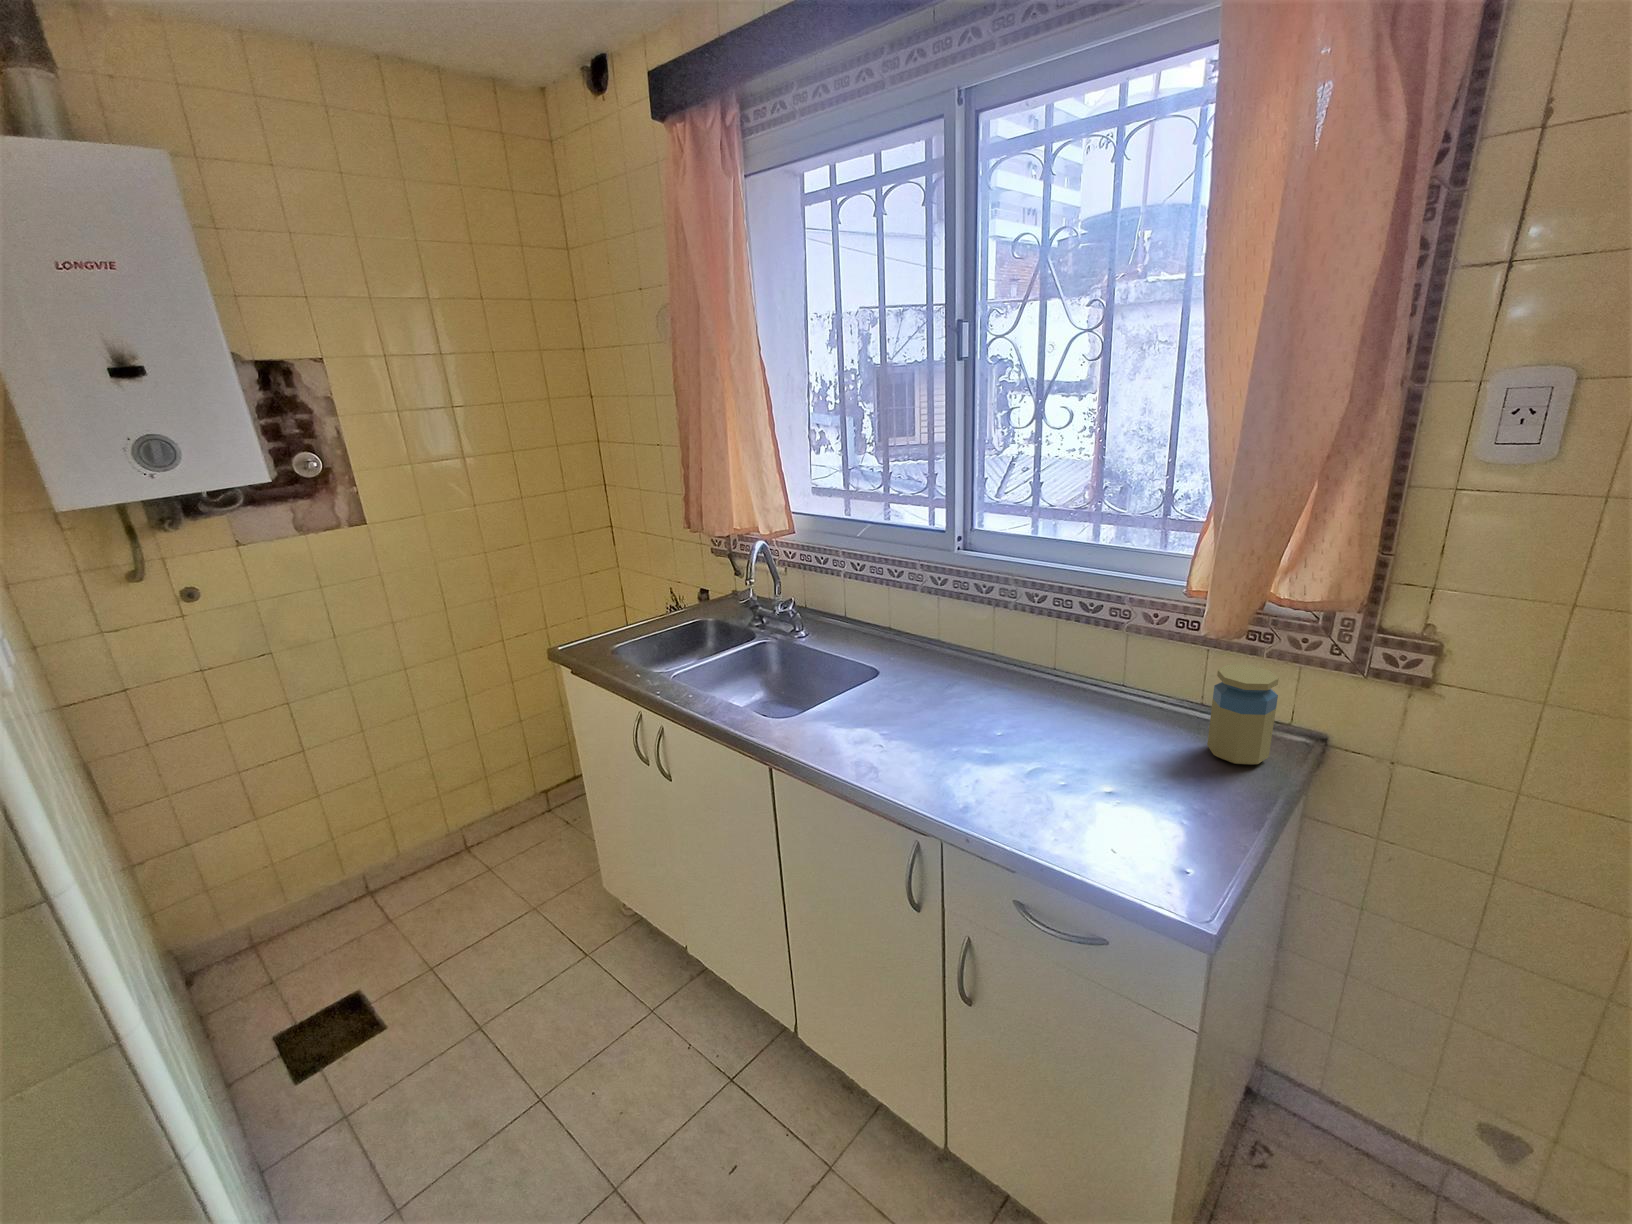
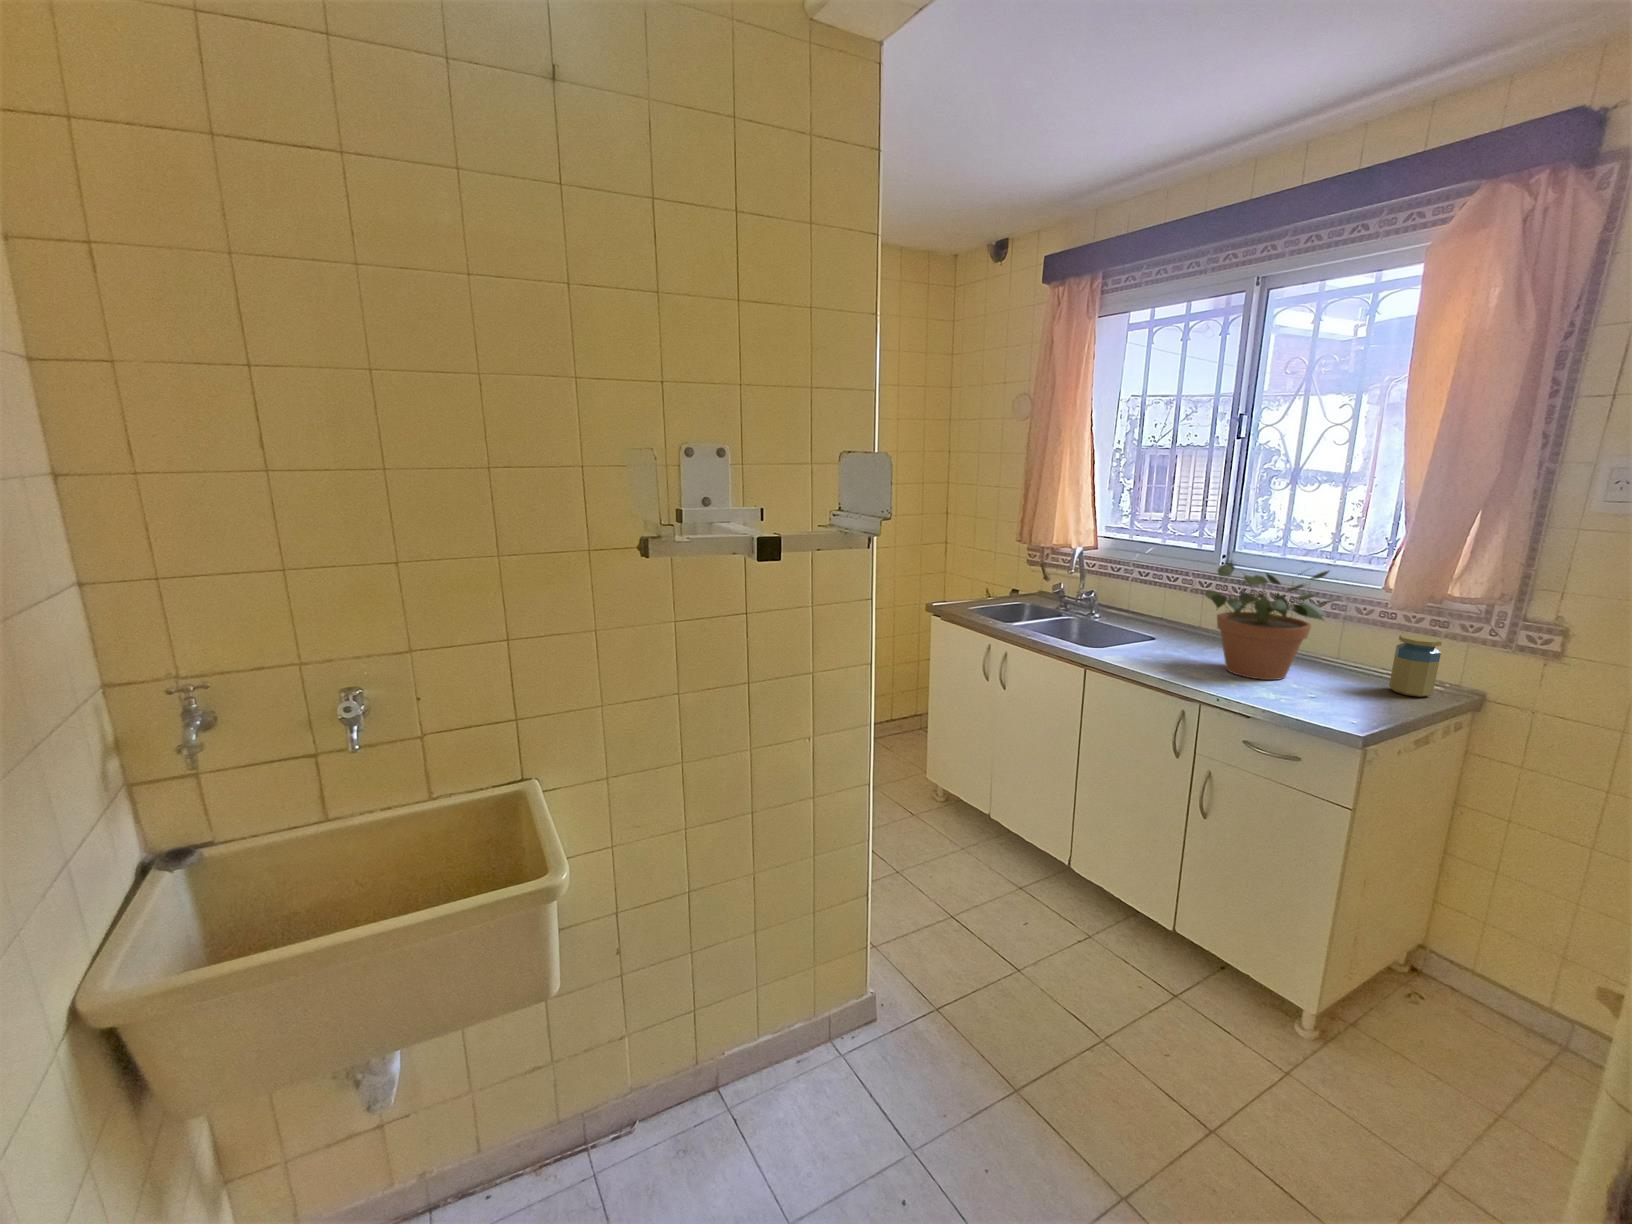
potted plant: none [934,566,1136,766] -> present [1205,563,1335,680]

